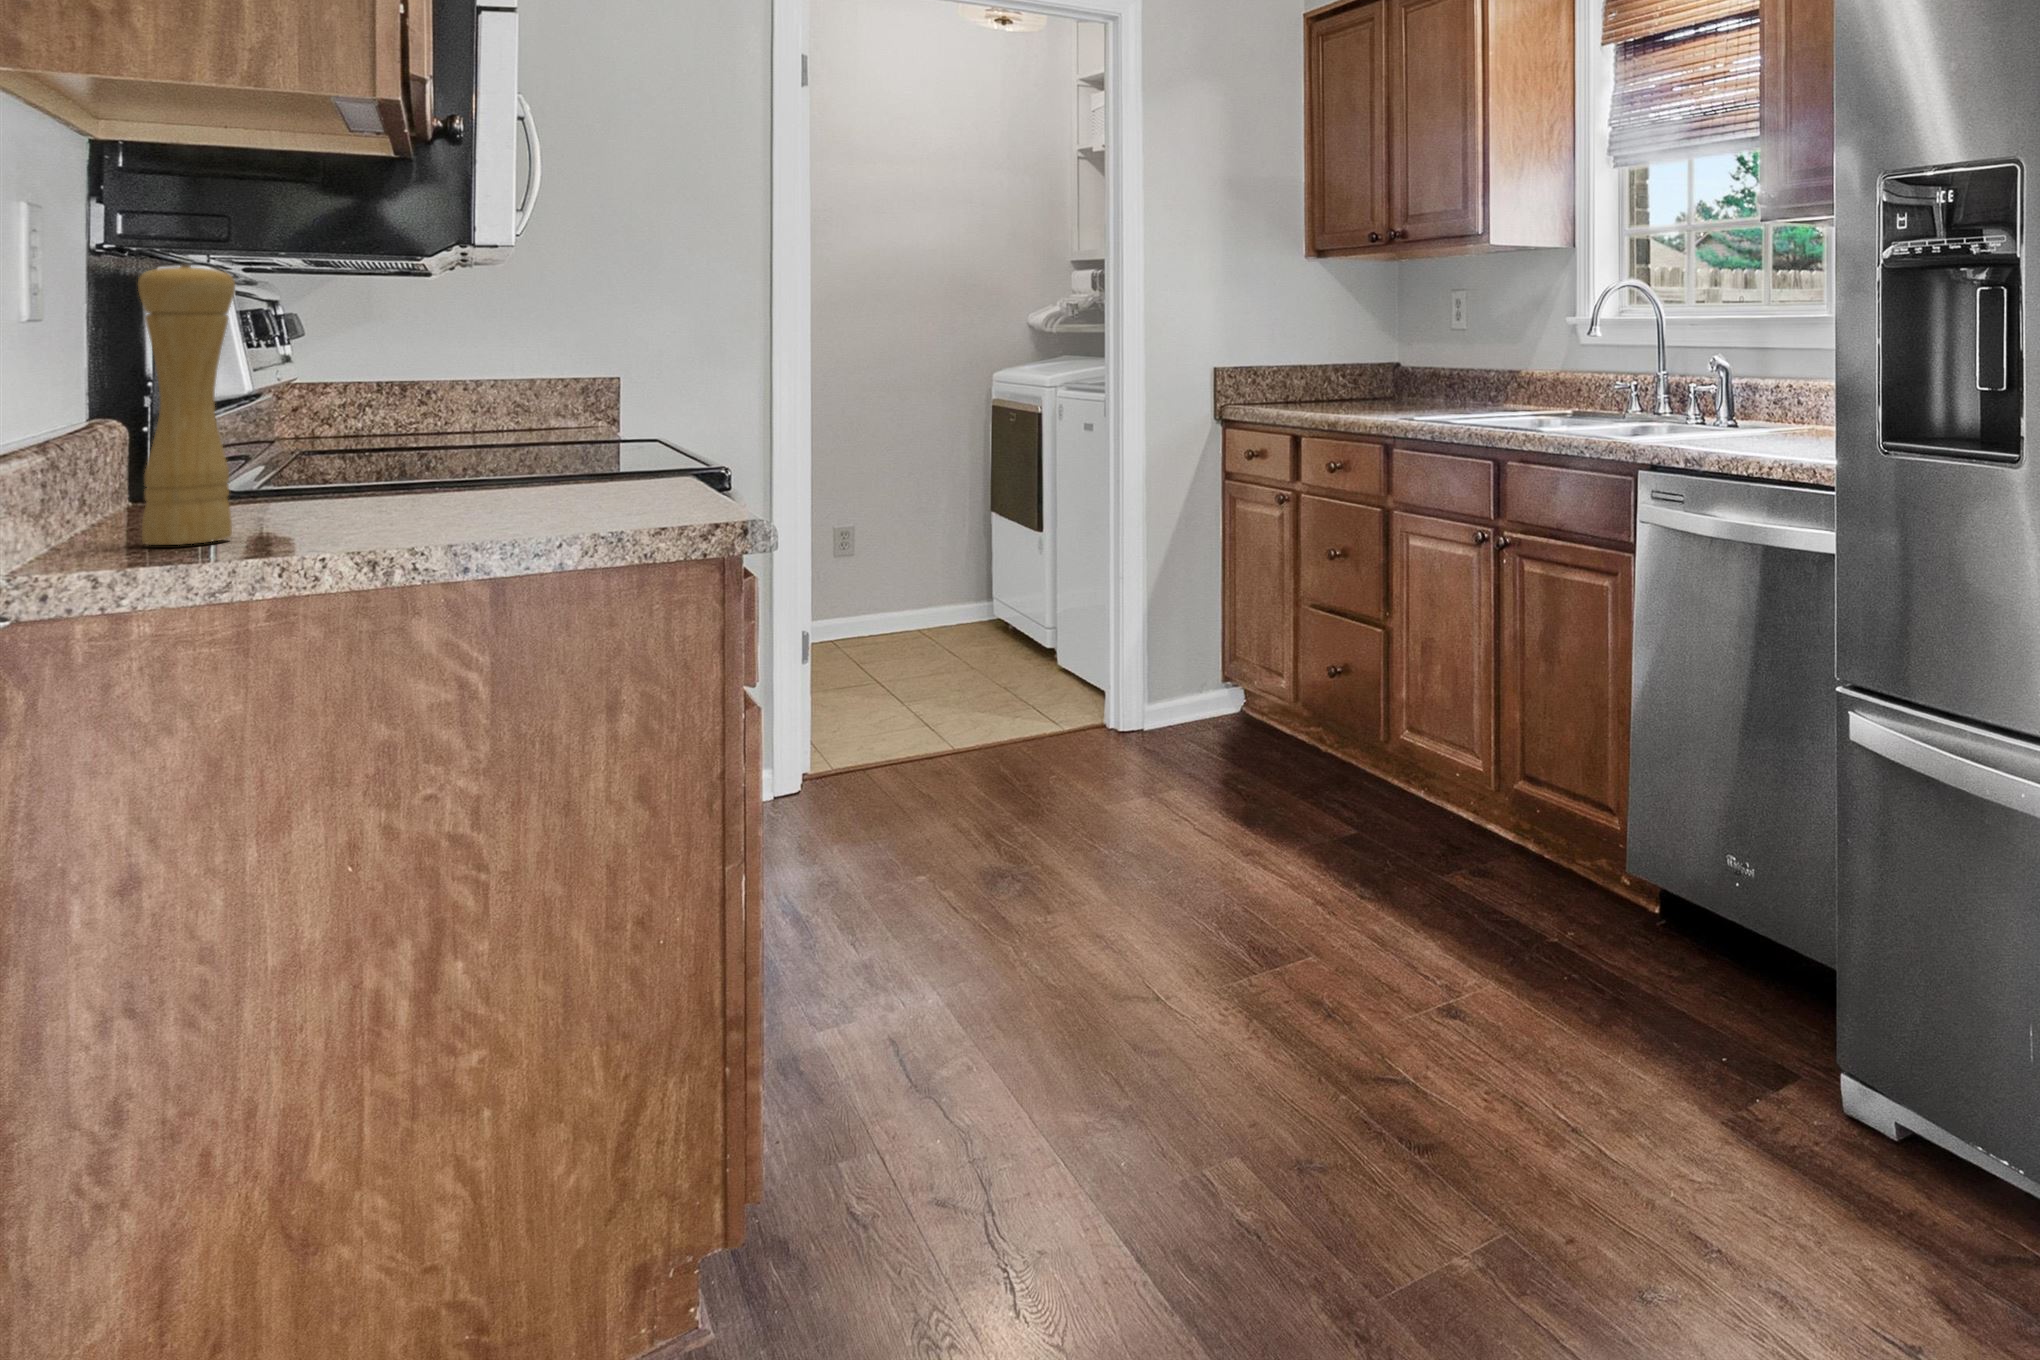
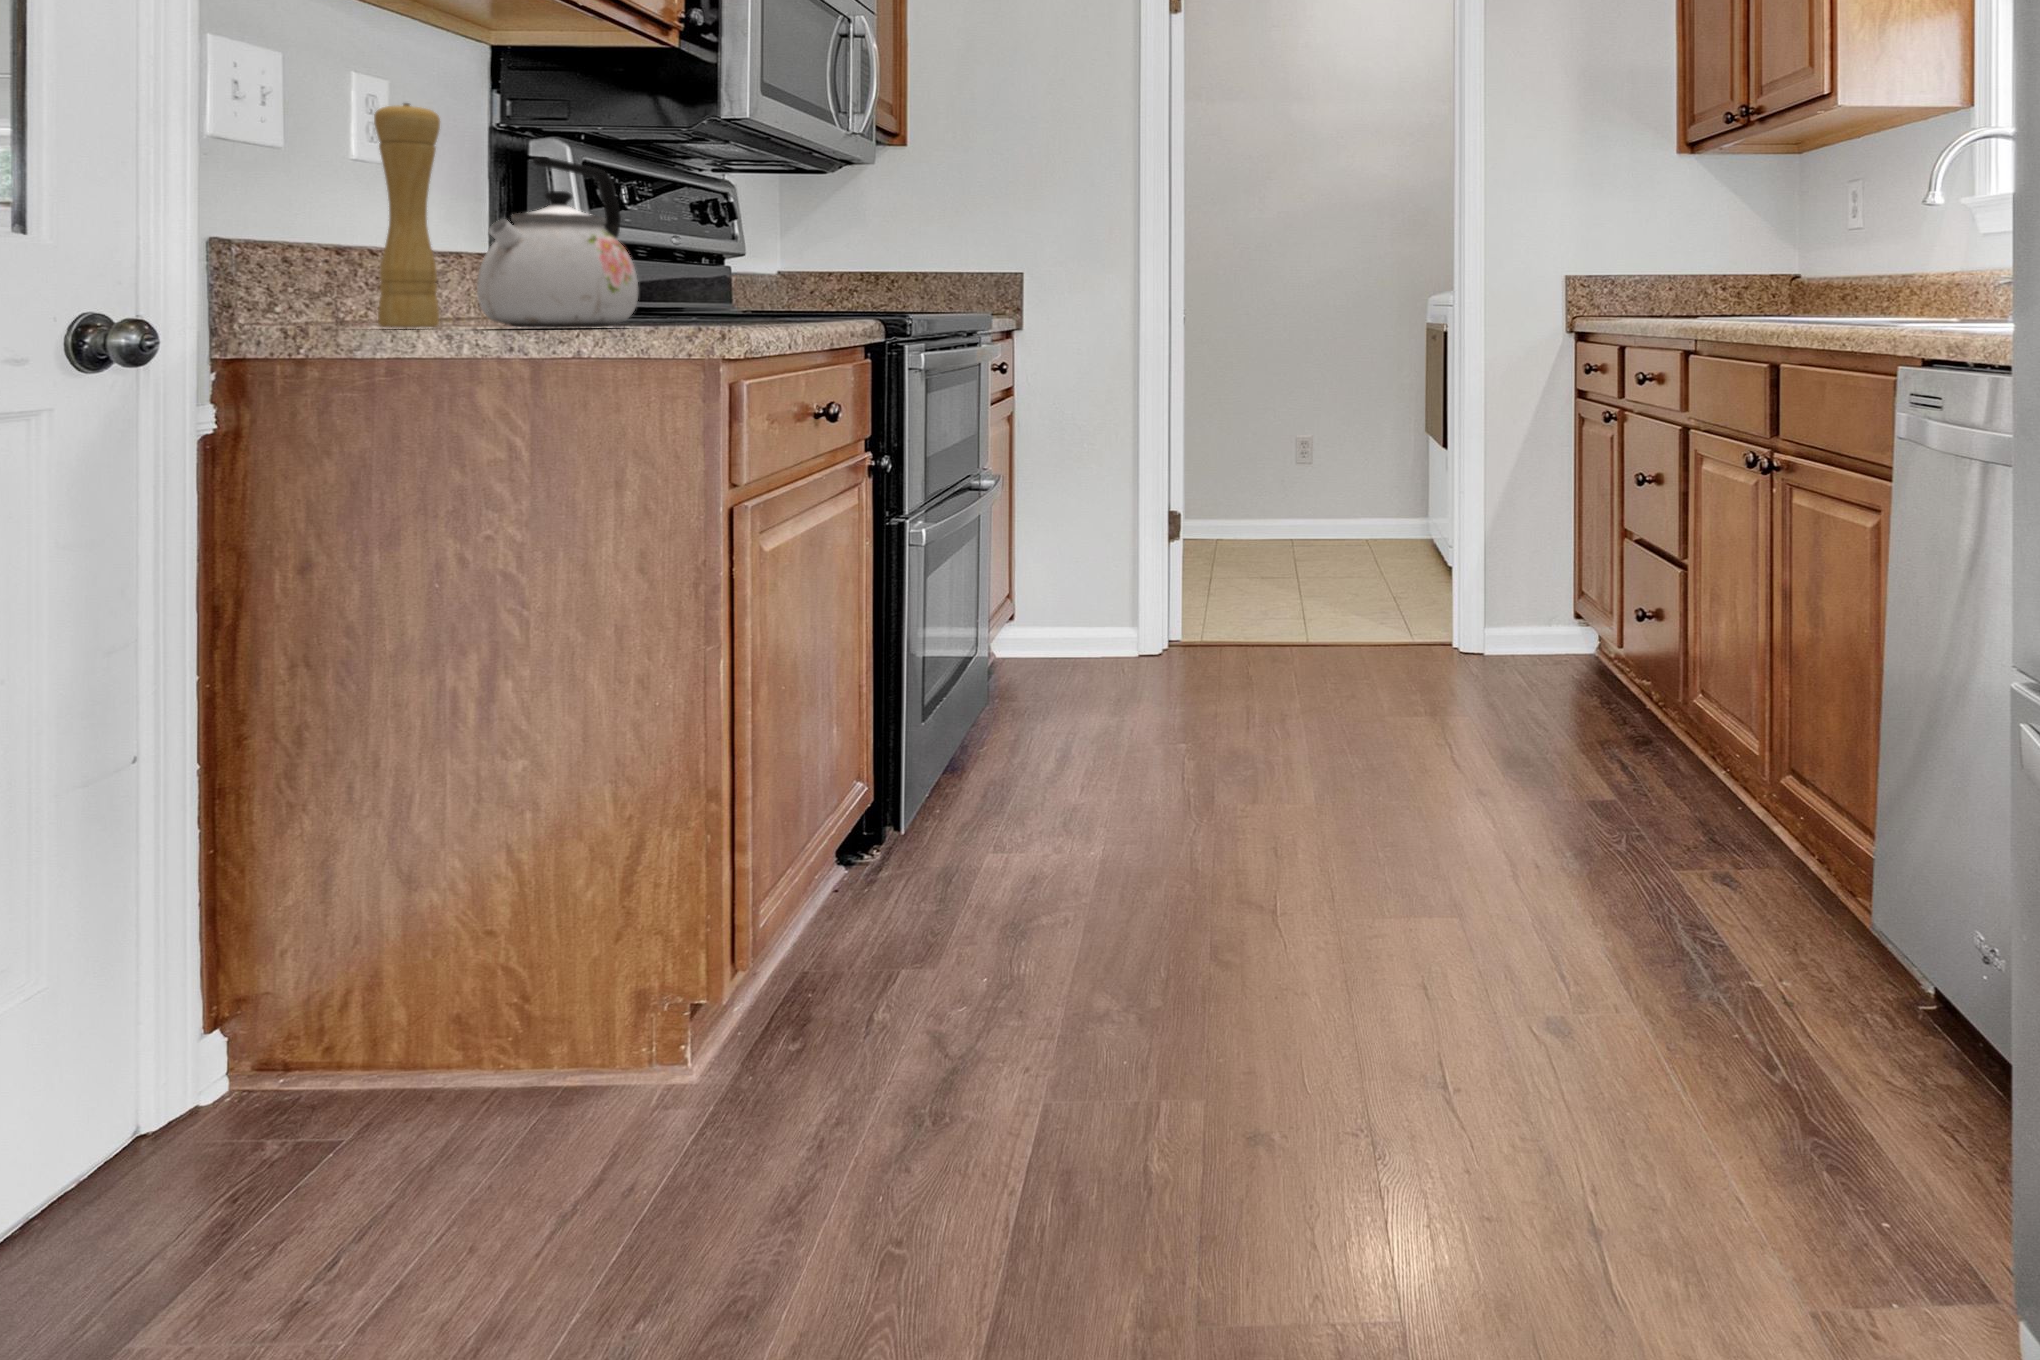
kettle: none [336,335,543,534] -> present [477,157,638,328]

